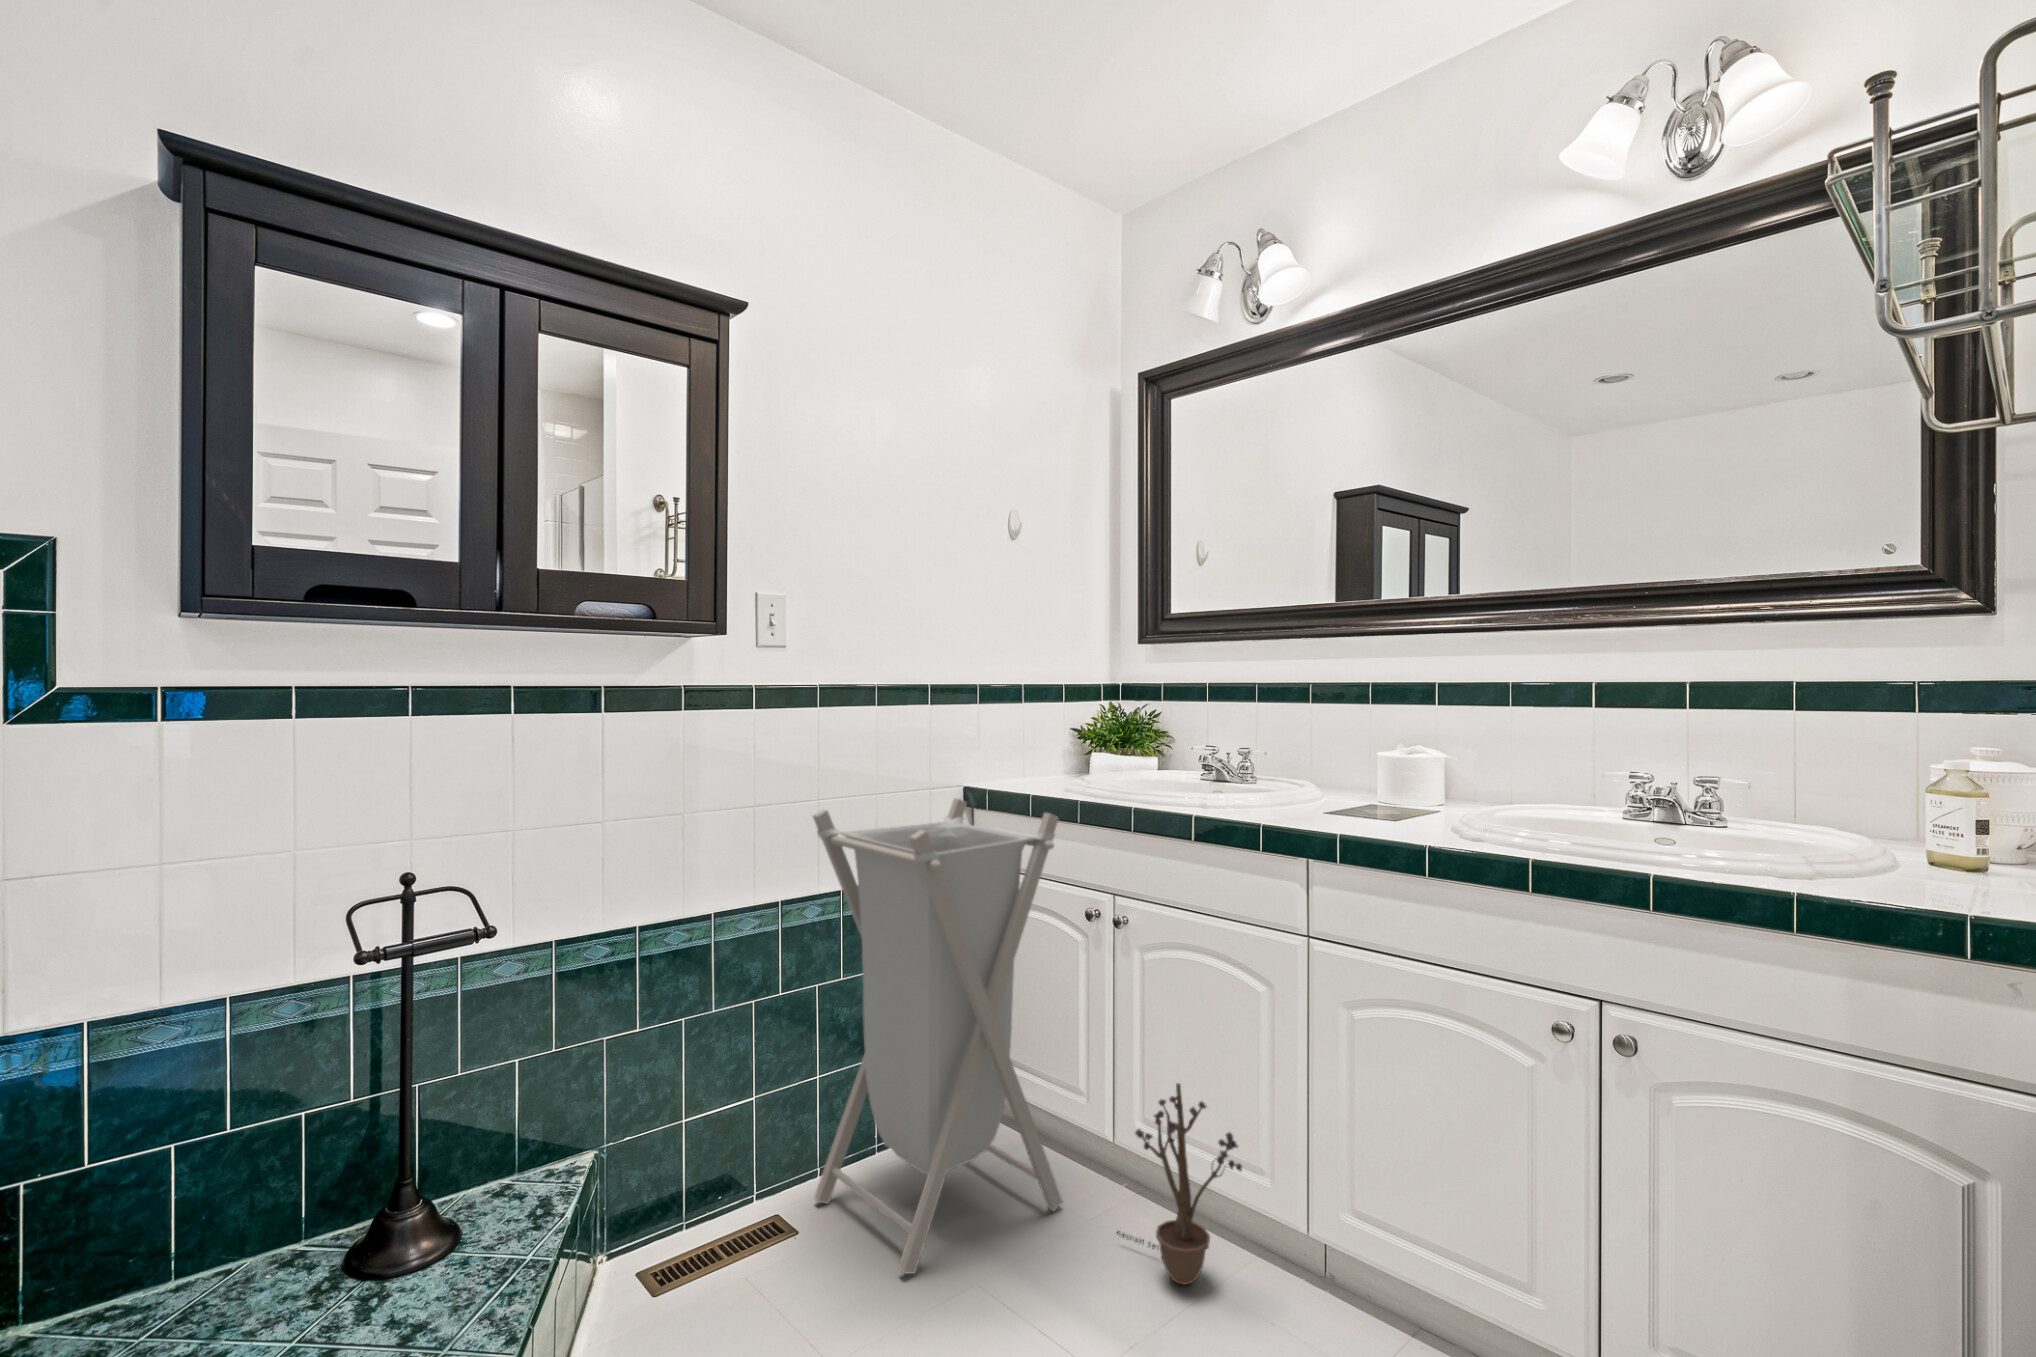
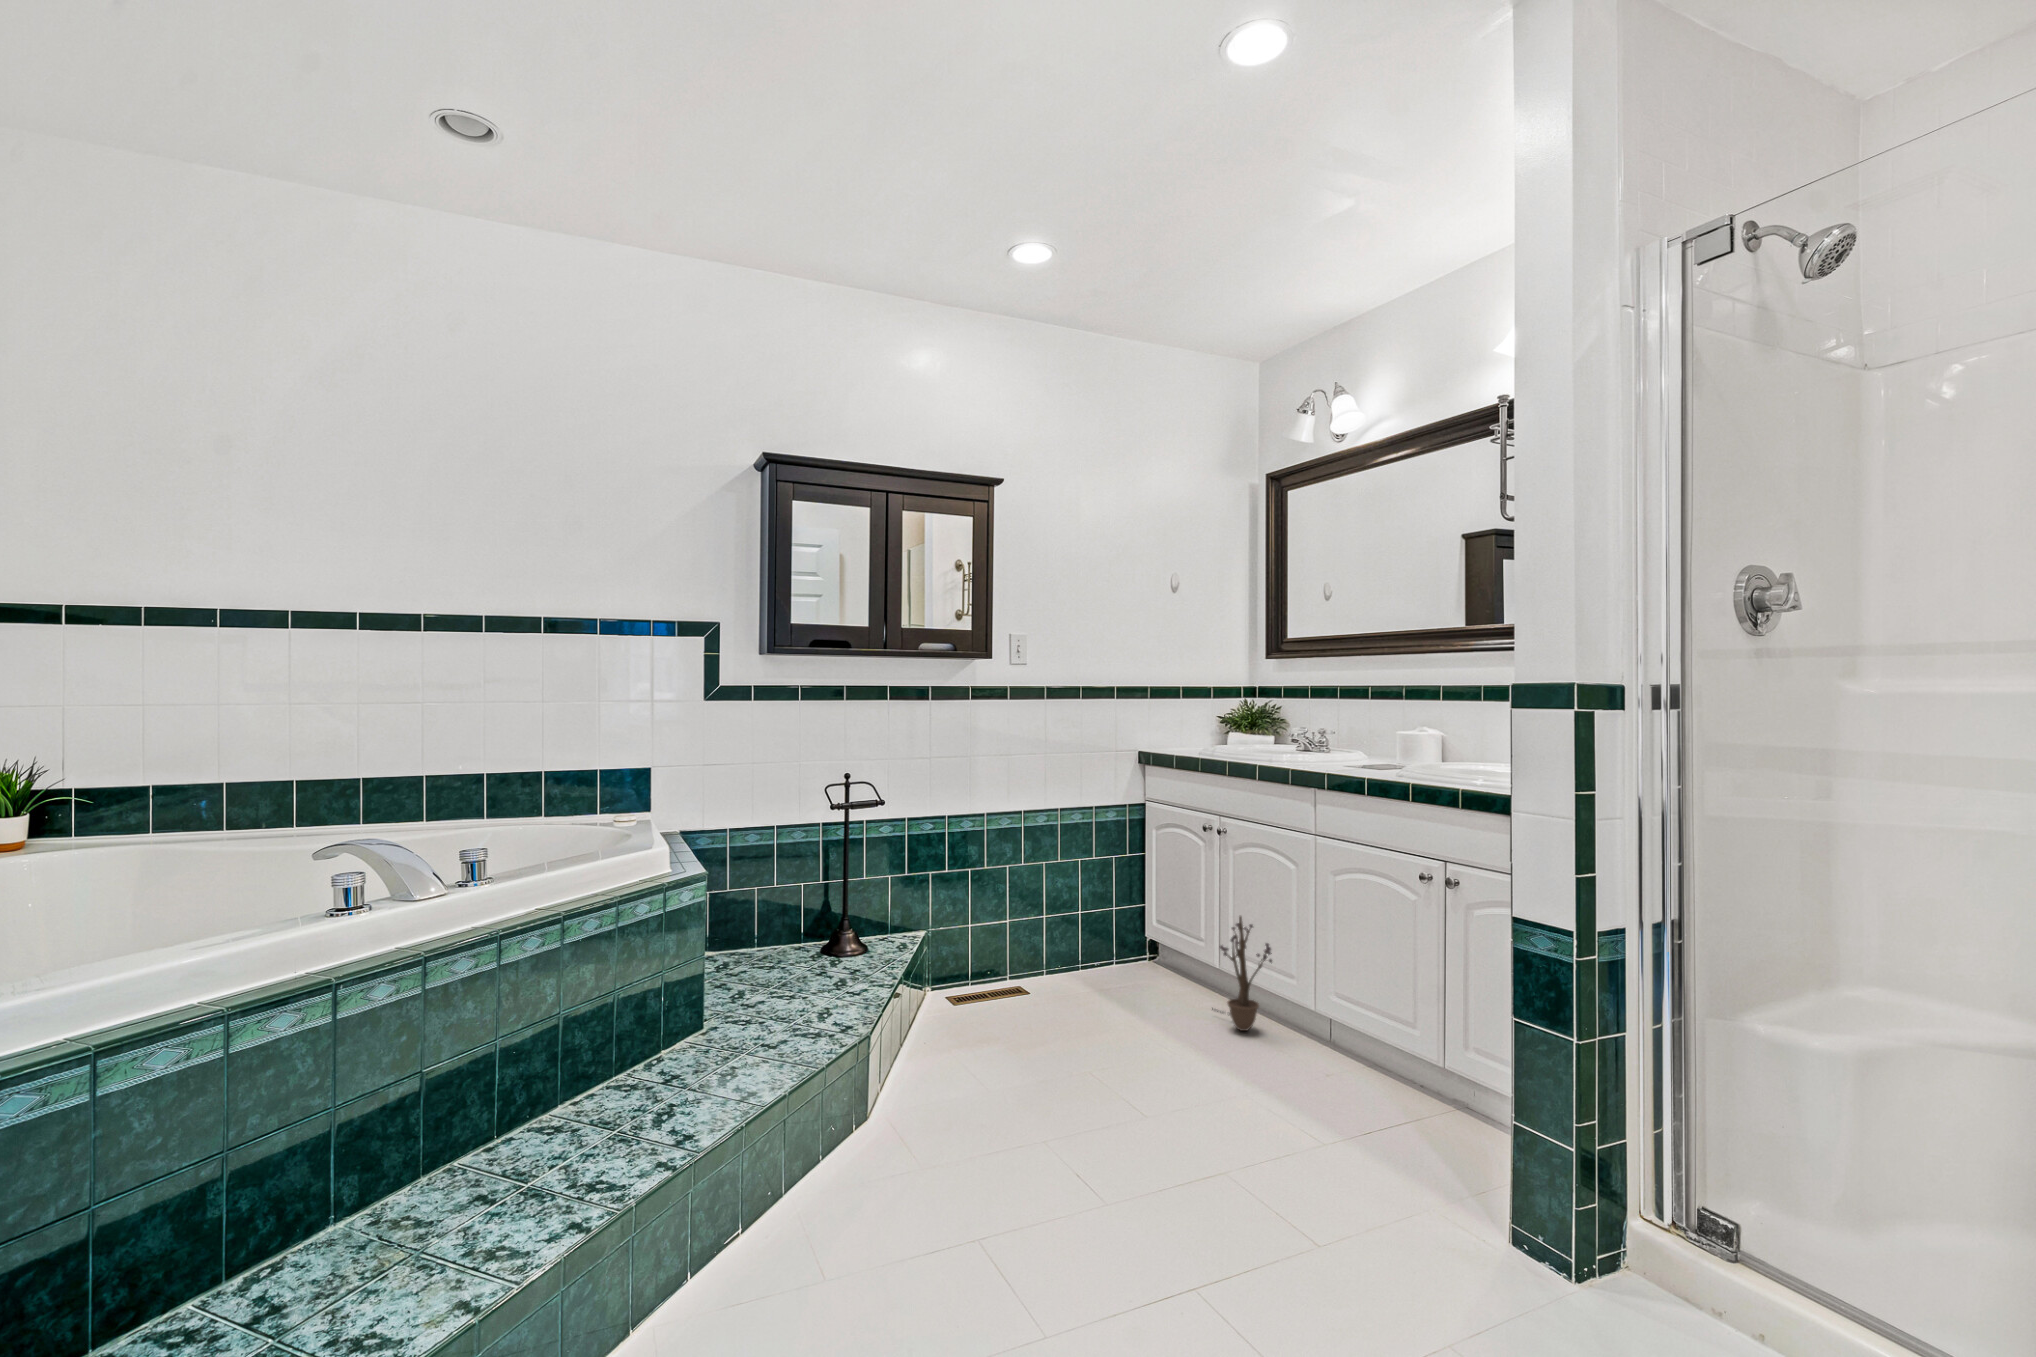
laundry hamper: present [813,798,1063,1274] -> none [1040,757,1186,1011]

